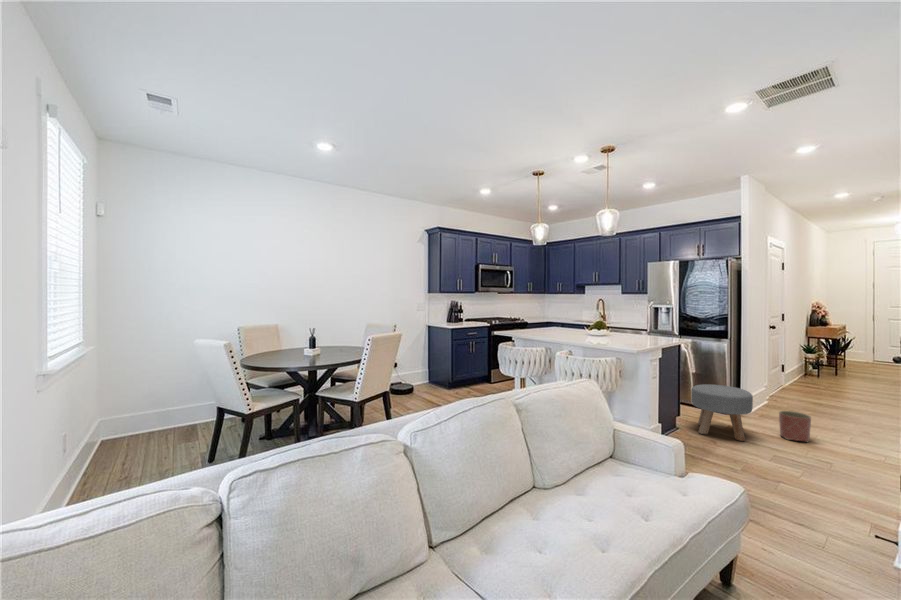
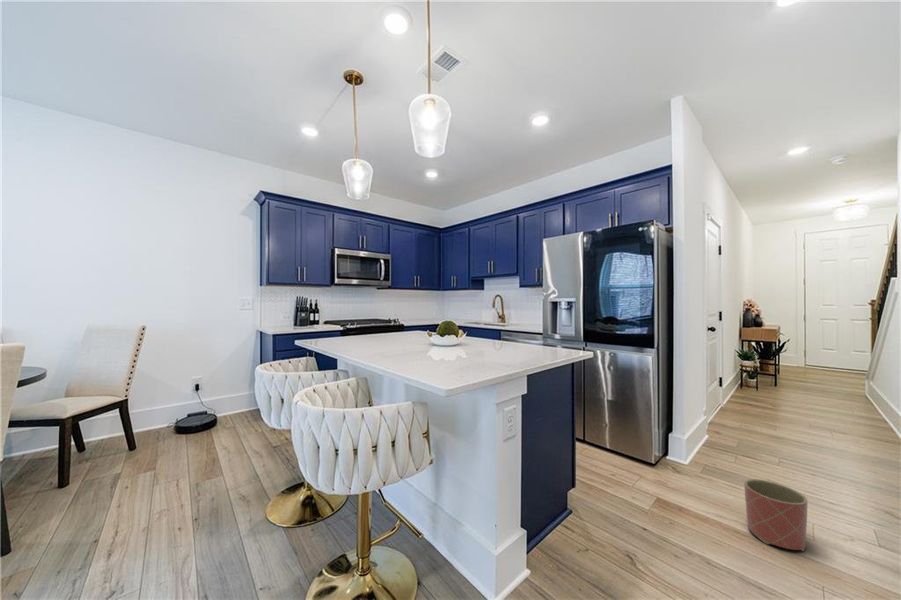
ottoman: present [691,384,753,441] -> none [592,427,699,555]

